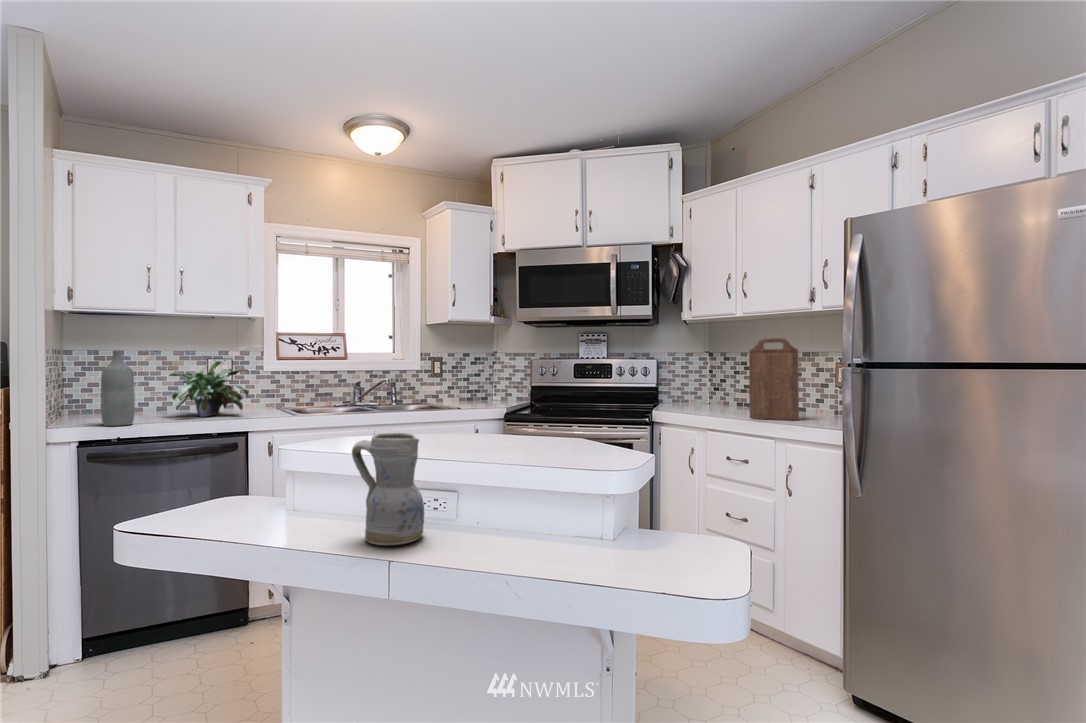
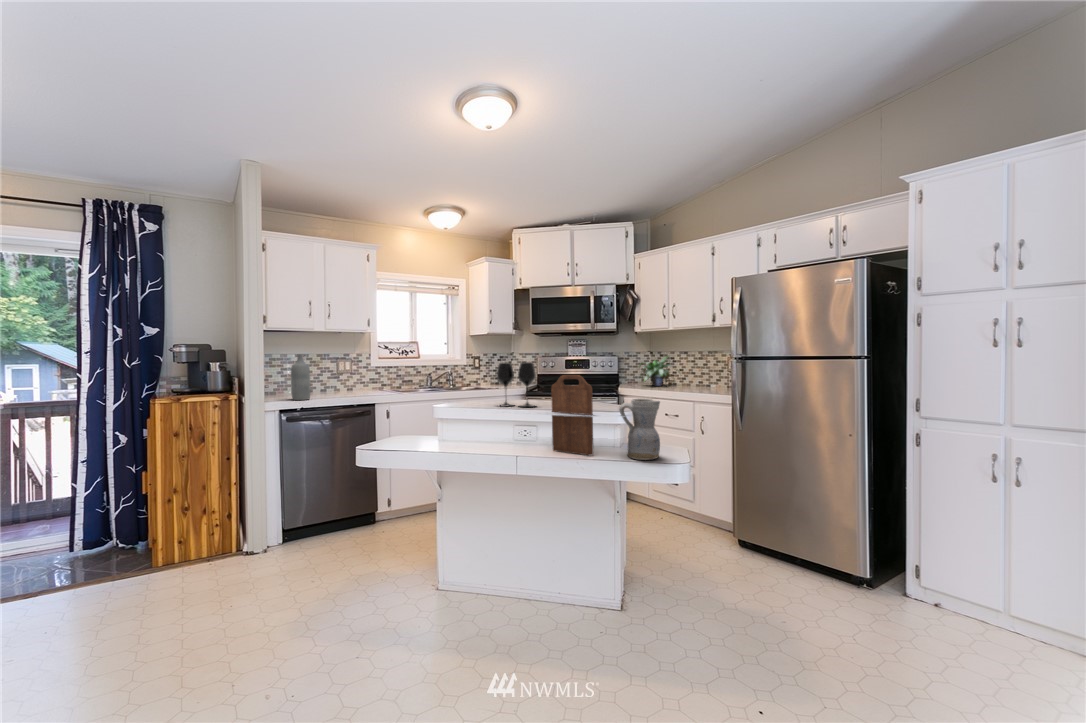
cutting board: present [749,338,799,420] -> present [551,375,593,456]
potted plant: present [168,361,248,416] -> present [638,356,677,386]
wine glass: none [402,369,473,453] -> present [497,362,536,407]
ceramic pitcher: present [352,433,424,545] -> present [619,399,660,460]

